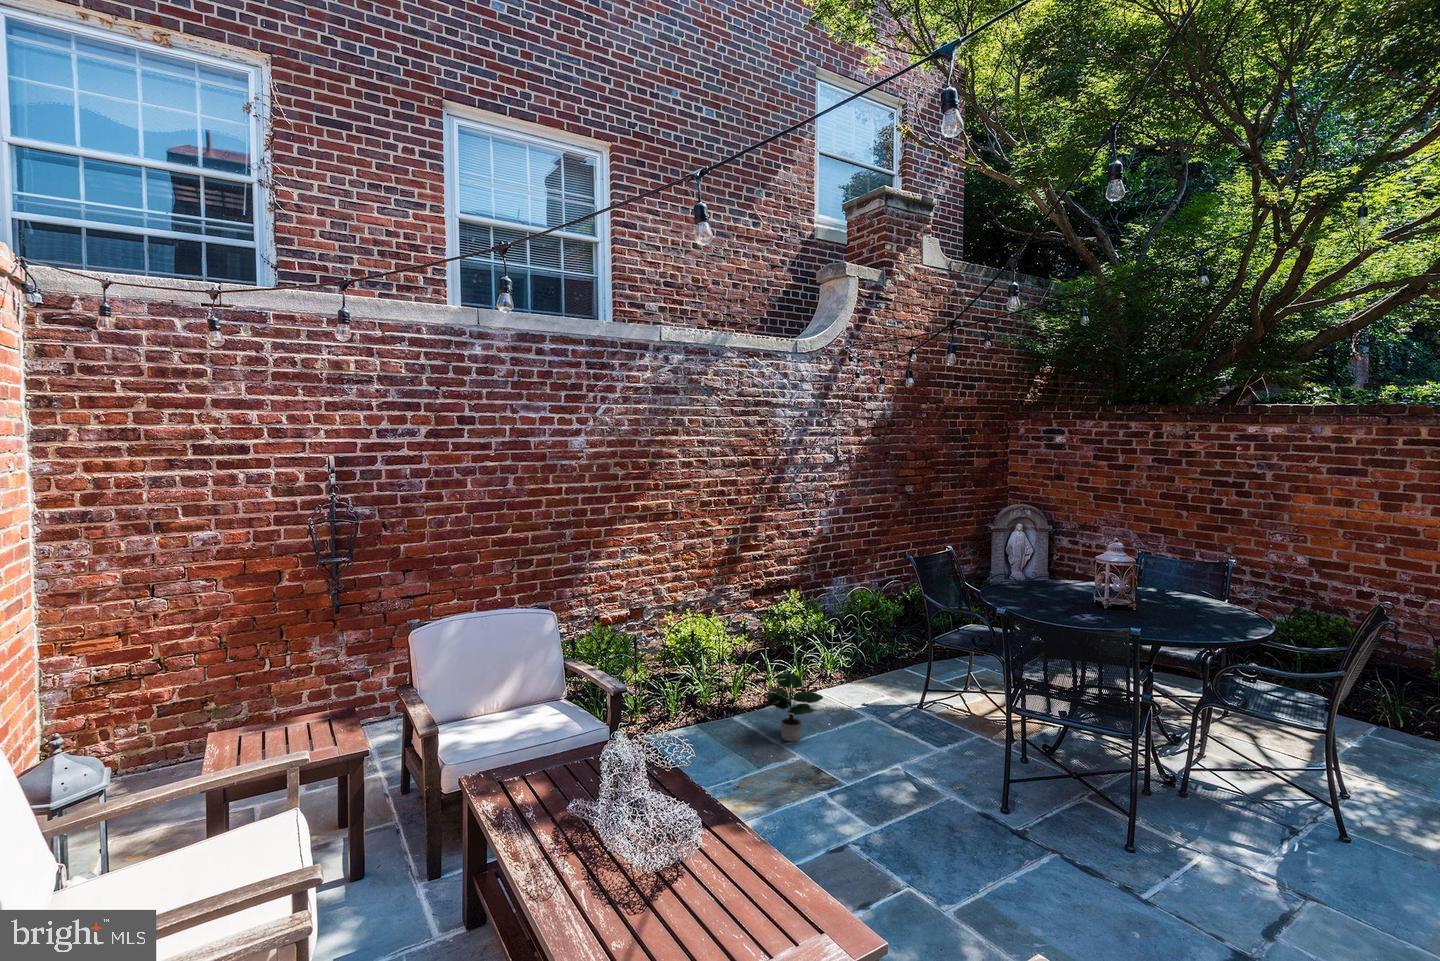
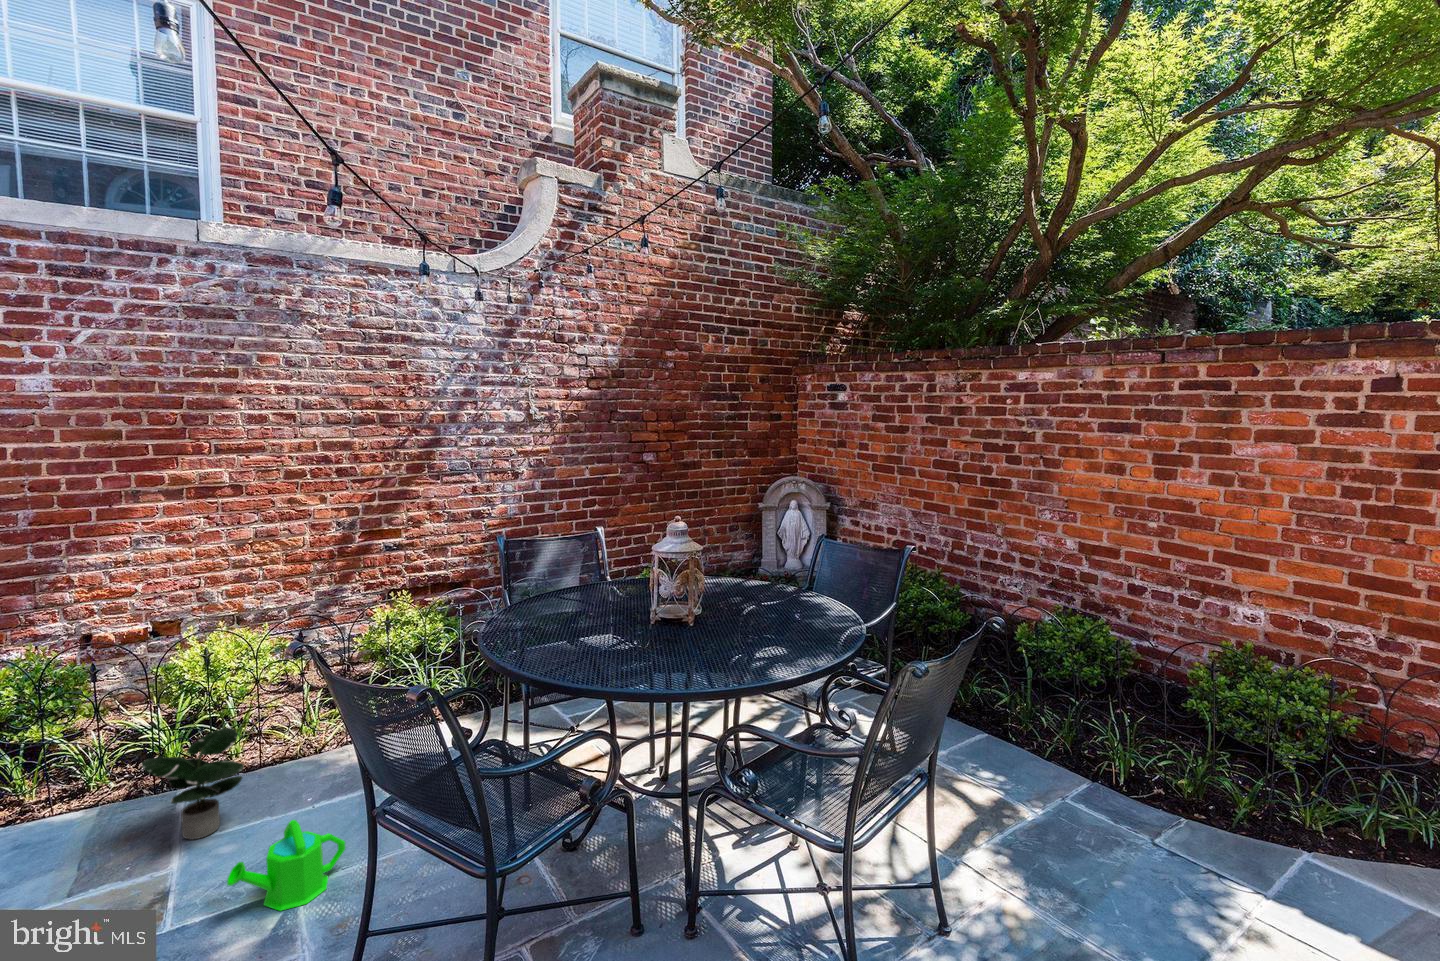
watering can: none [880,717,916,770] -> present [227,820,346,911]

